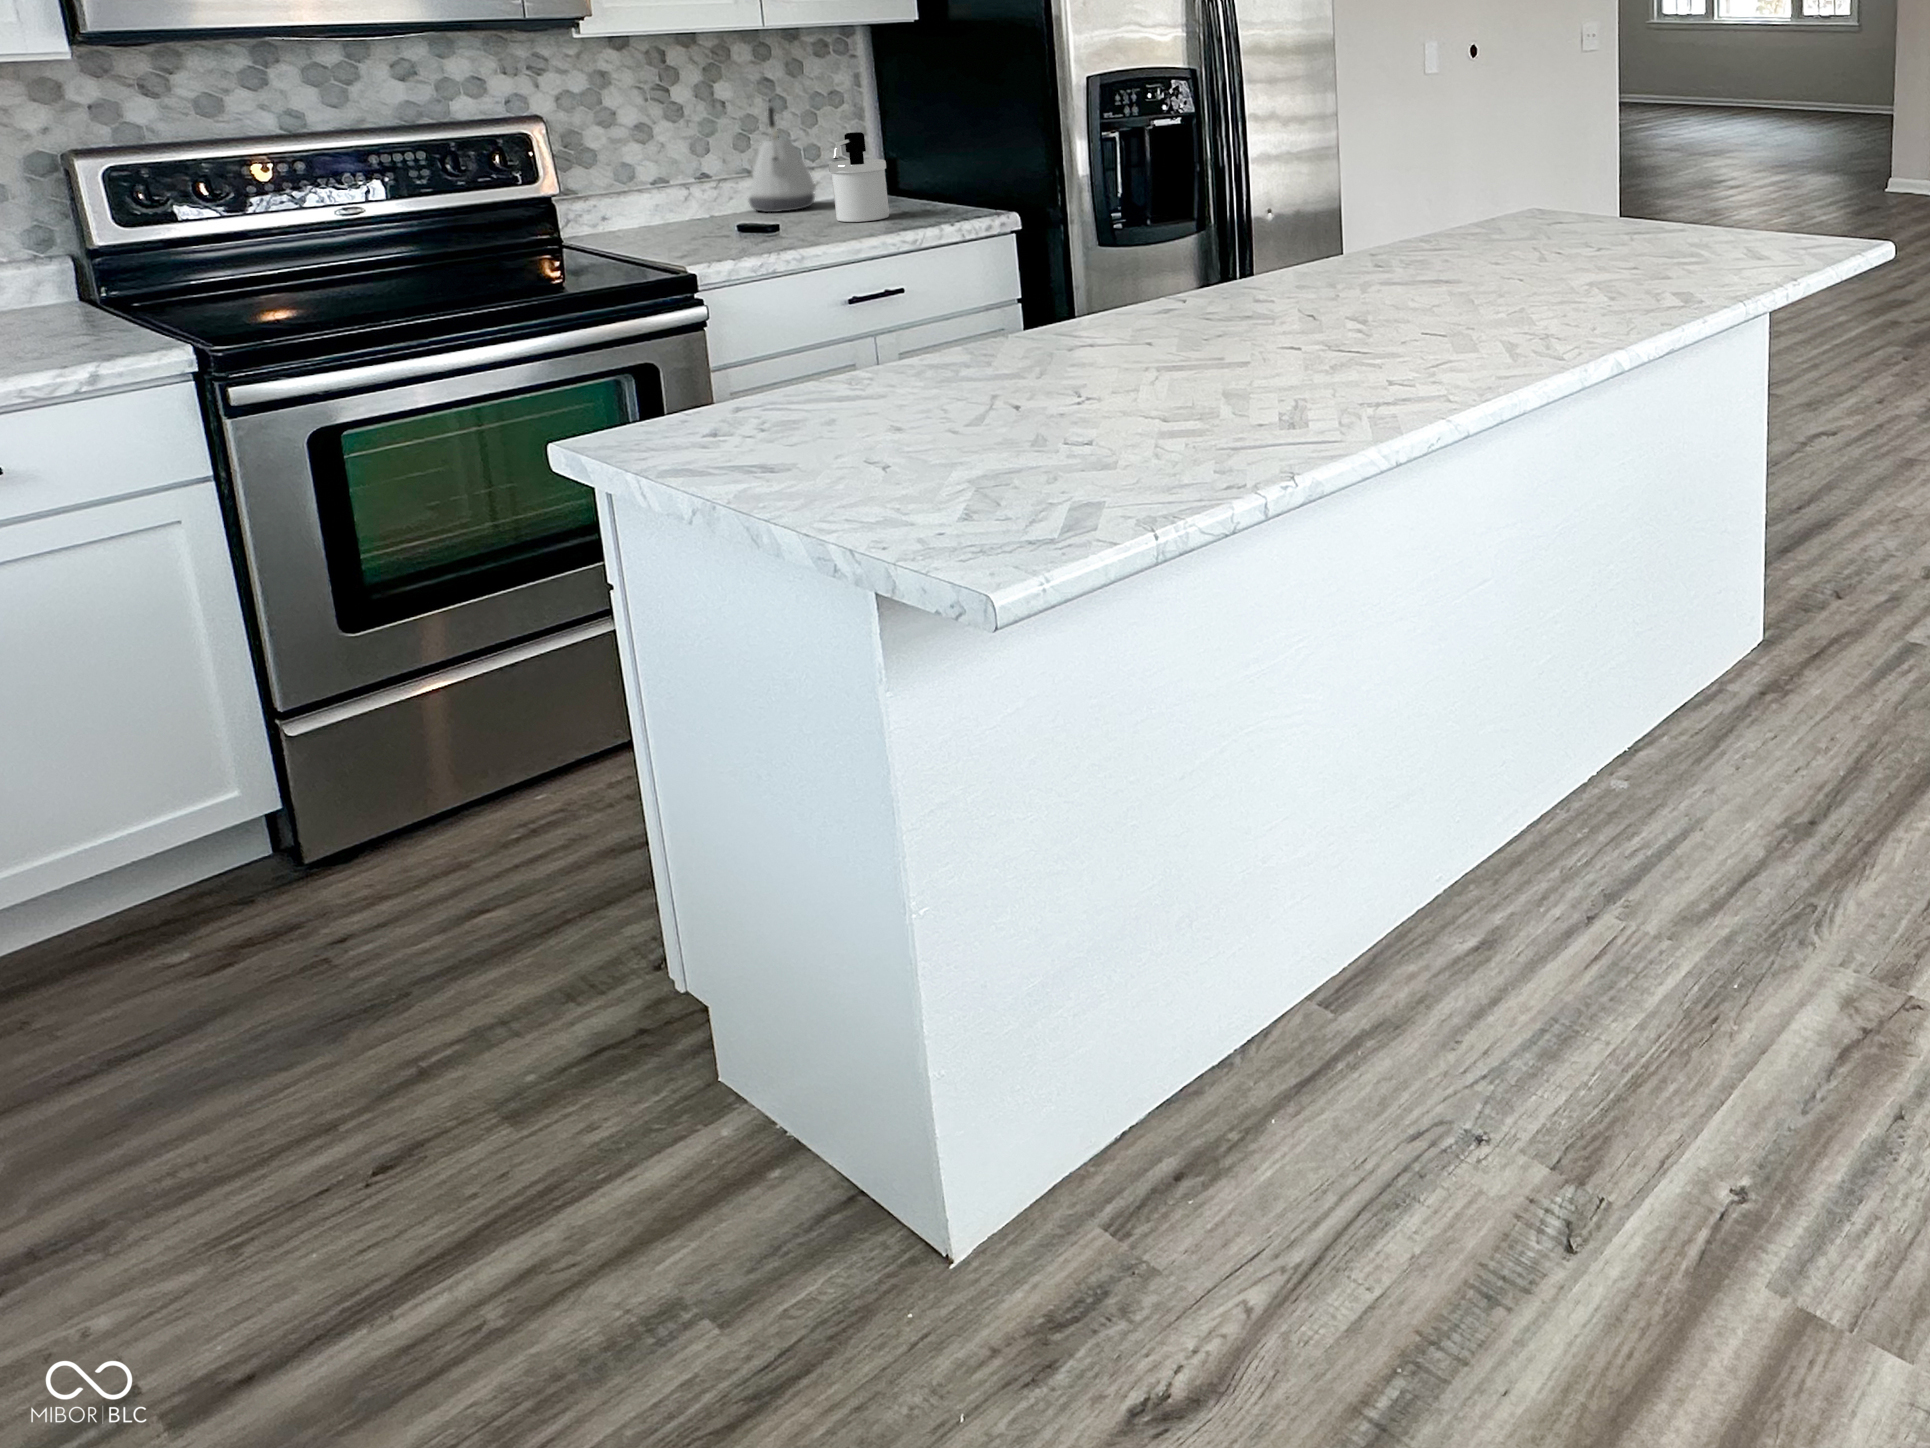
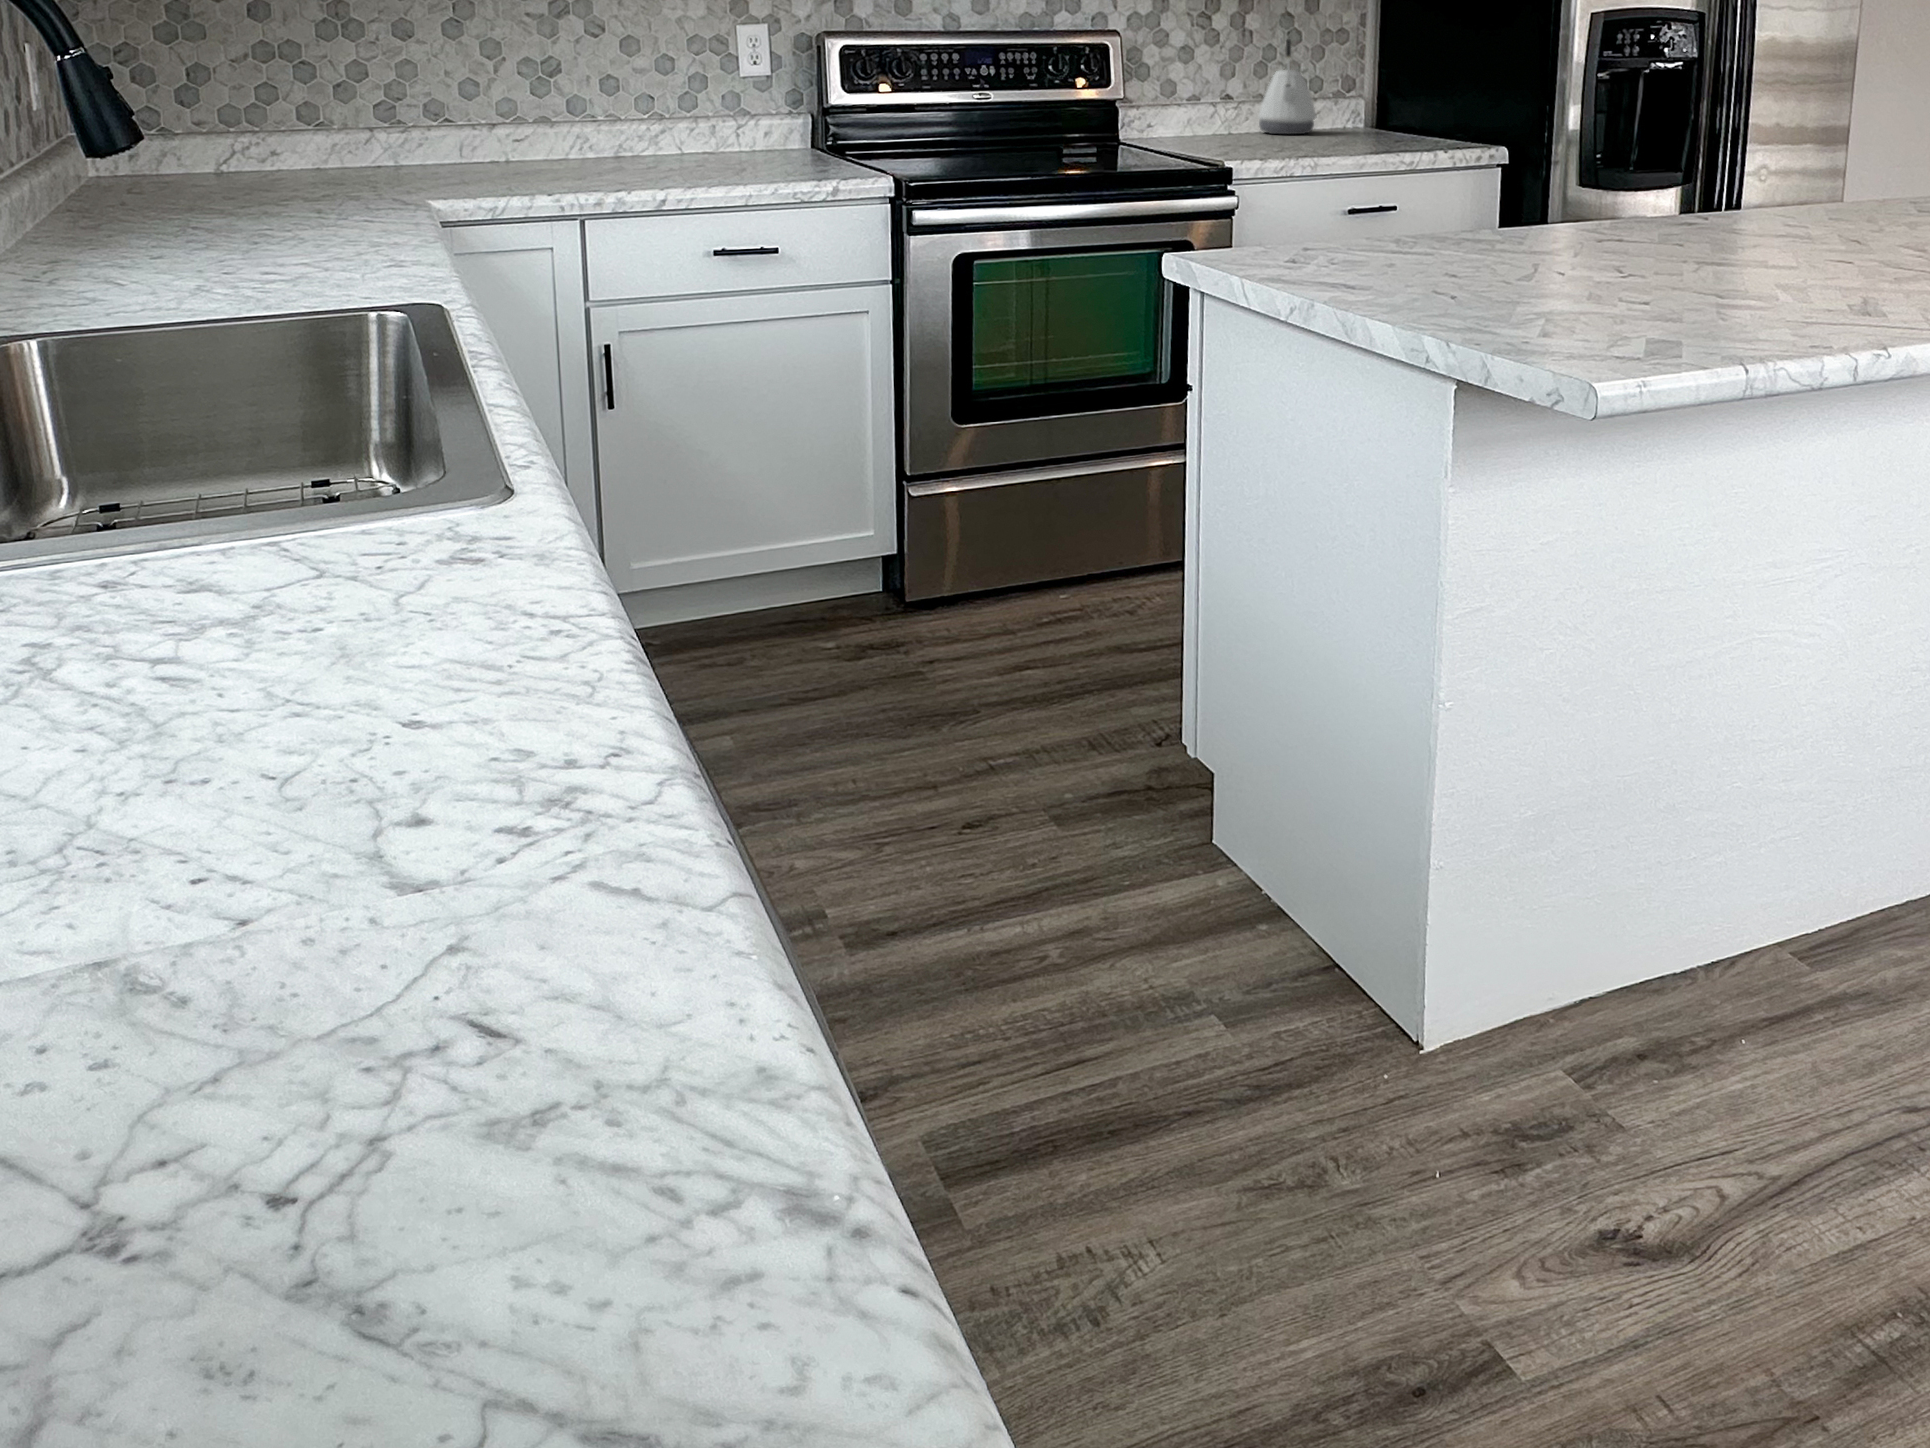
soap dispenser: present [829,132,889,222] -> none [1337,63,1386,145]

